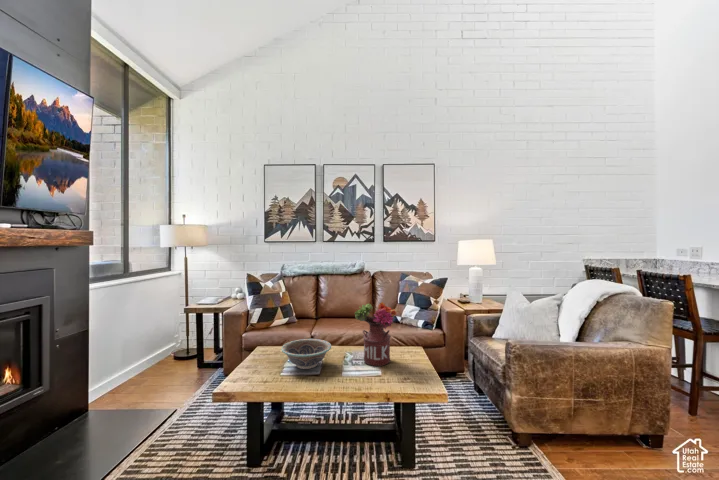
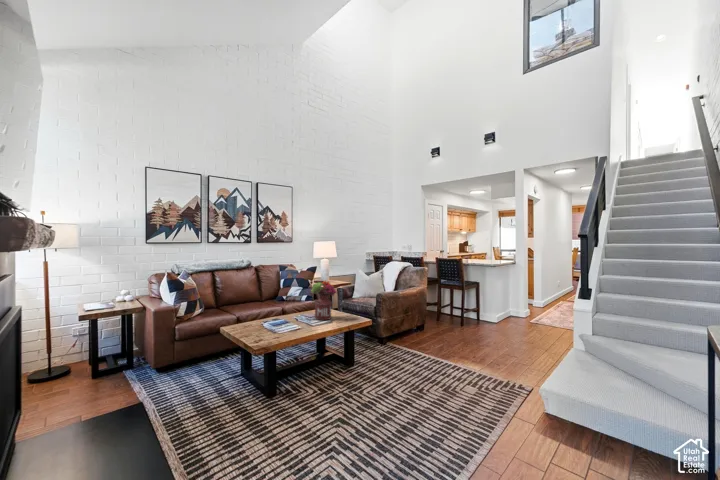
decorative bowl: present [281,339,331,369] -> none [271,311,306,330]

